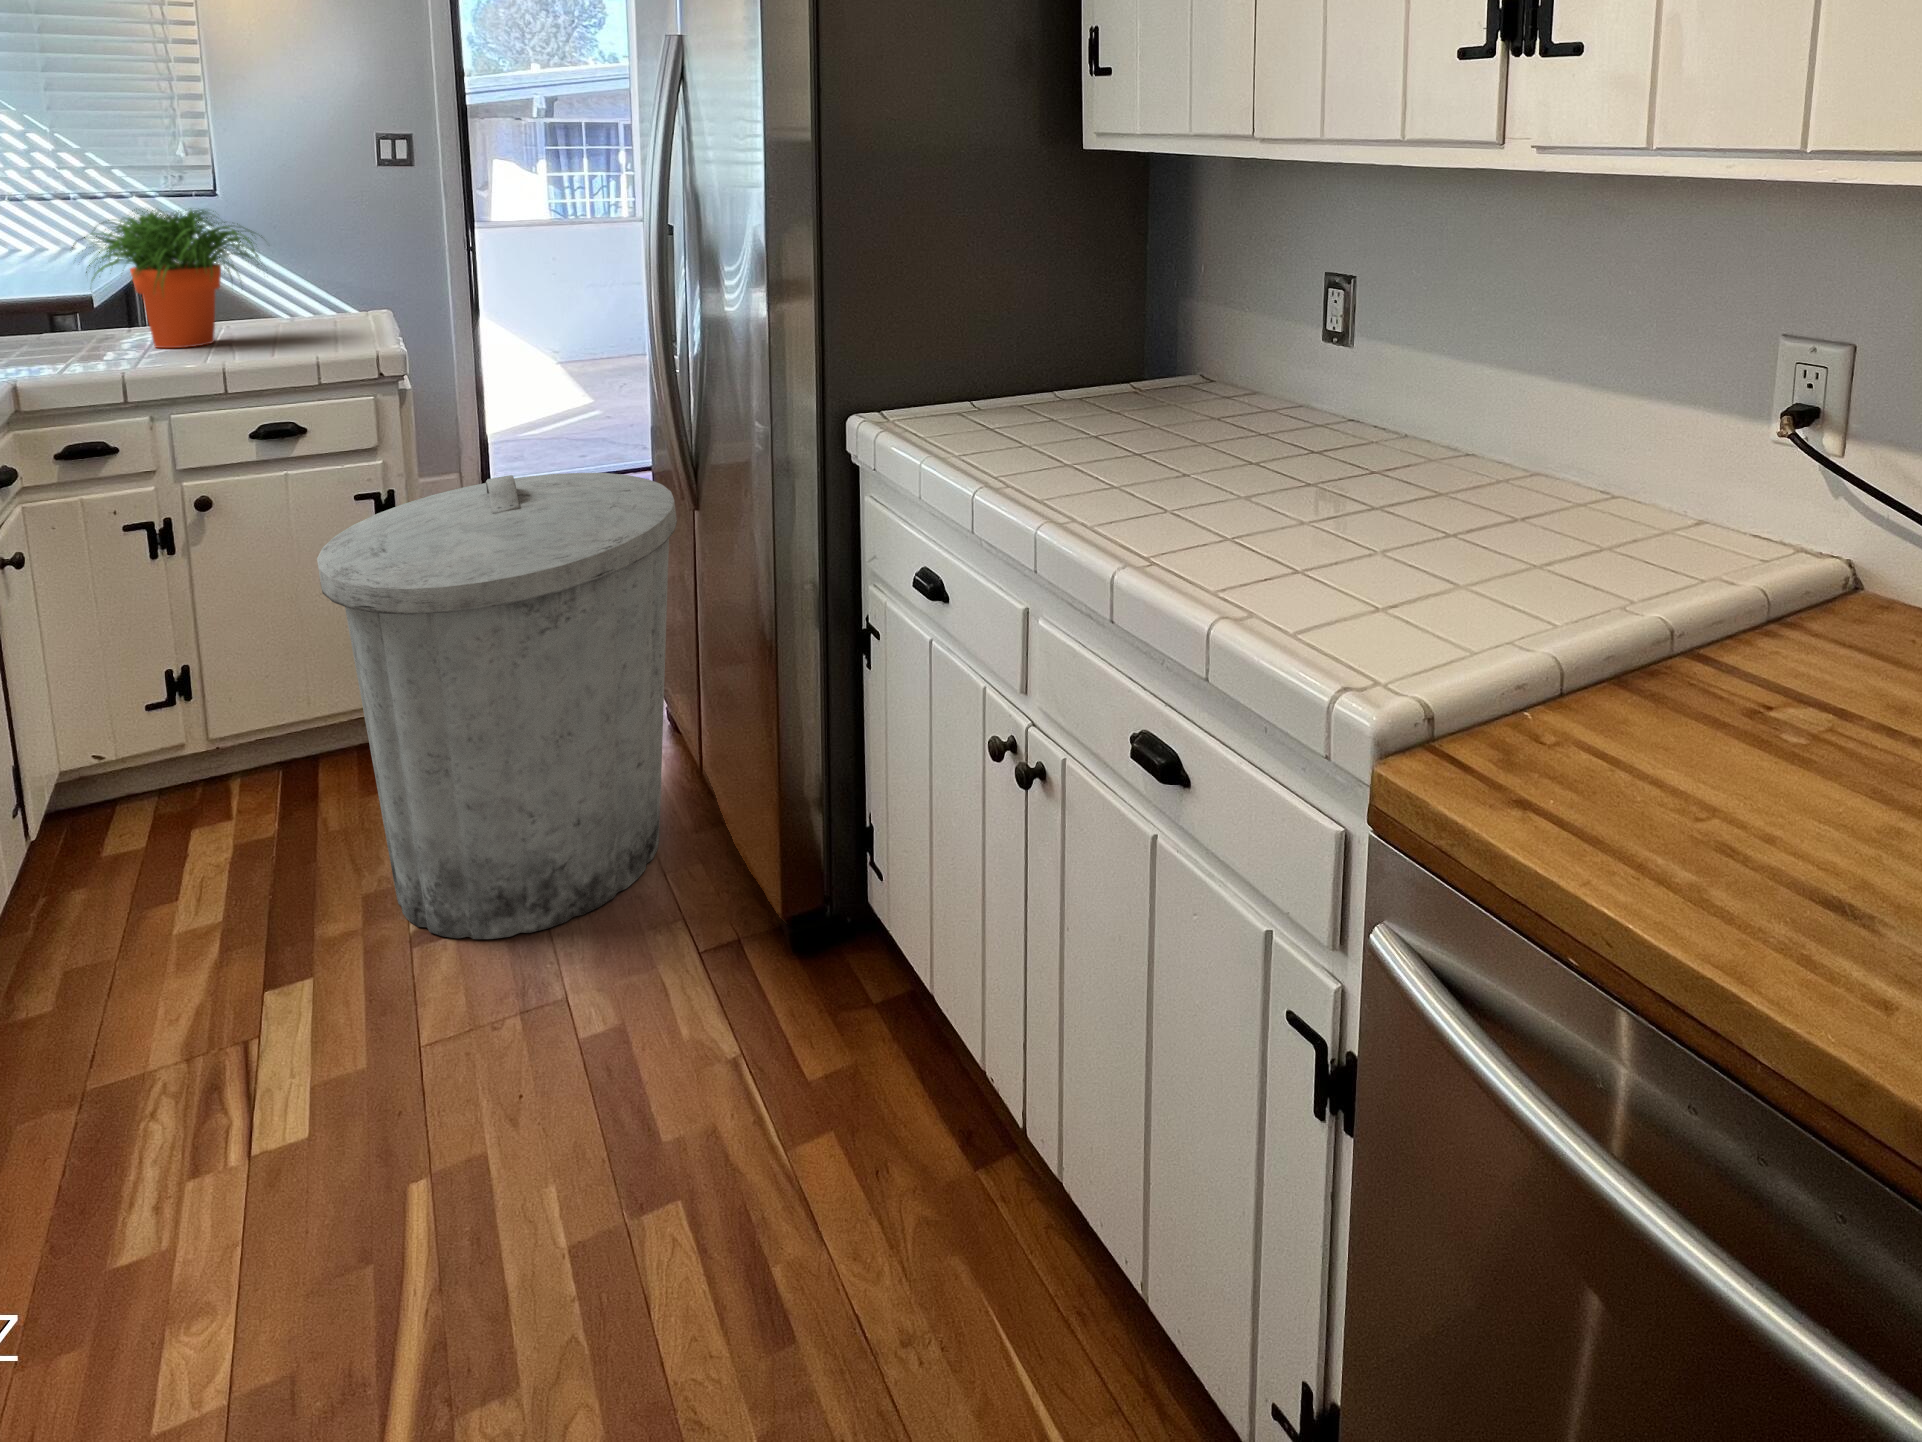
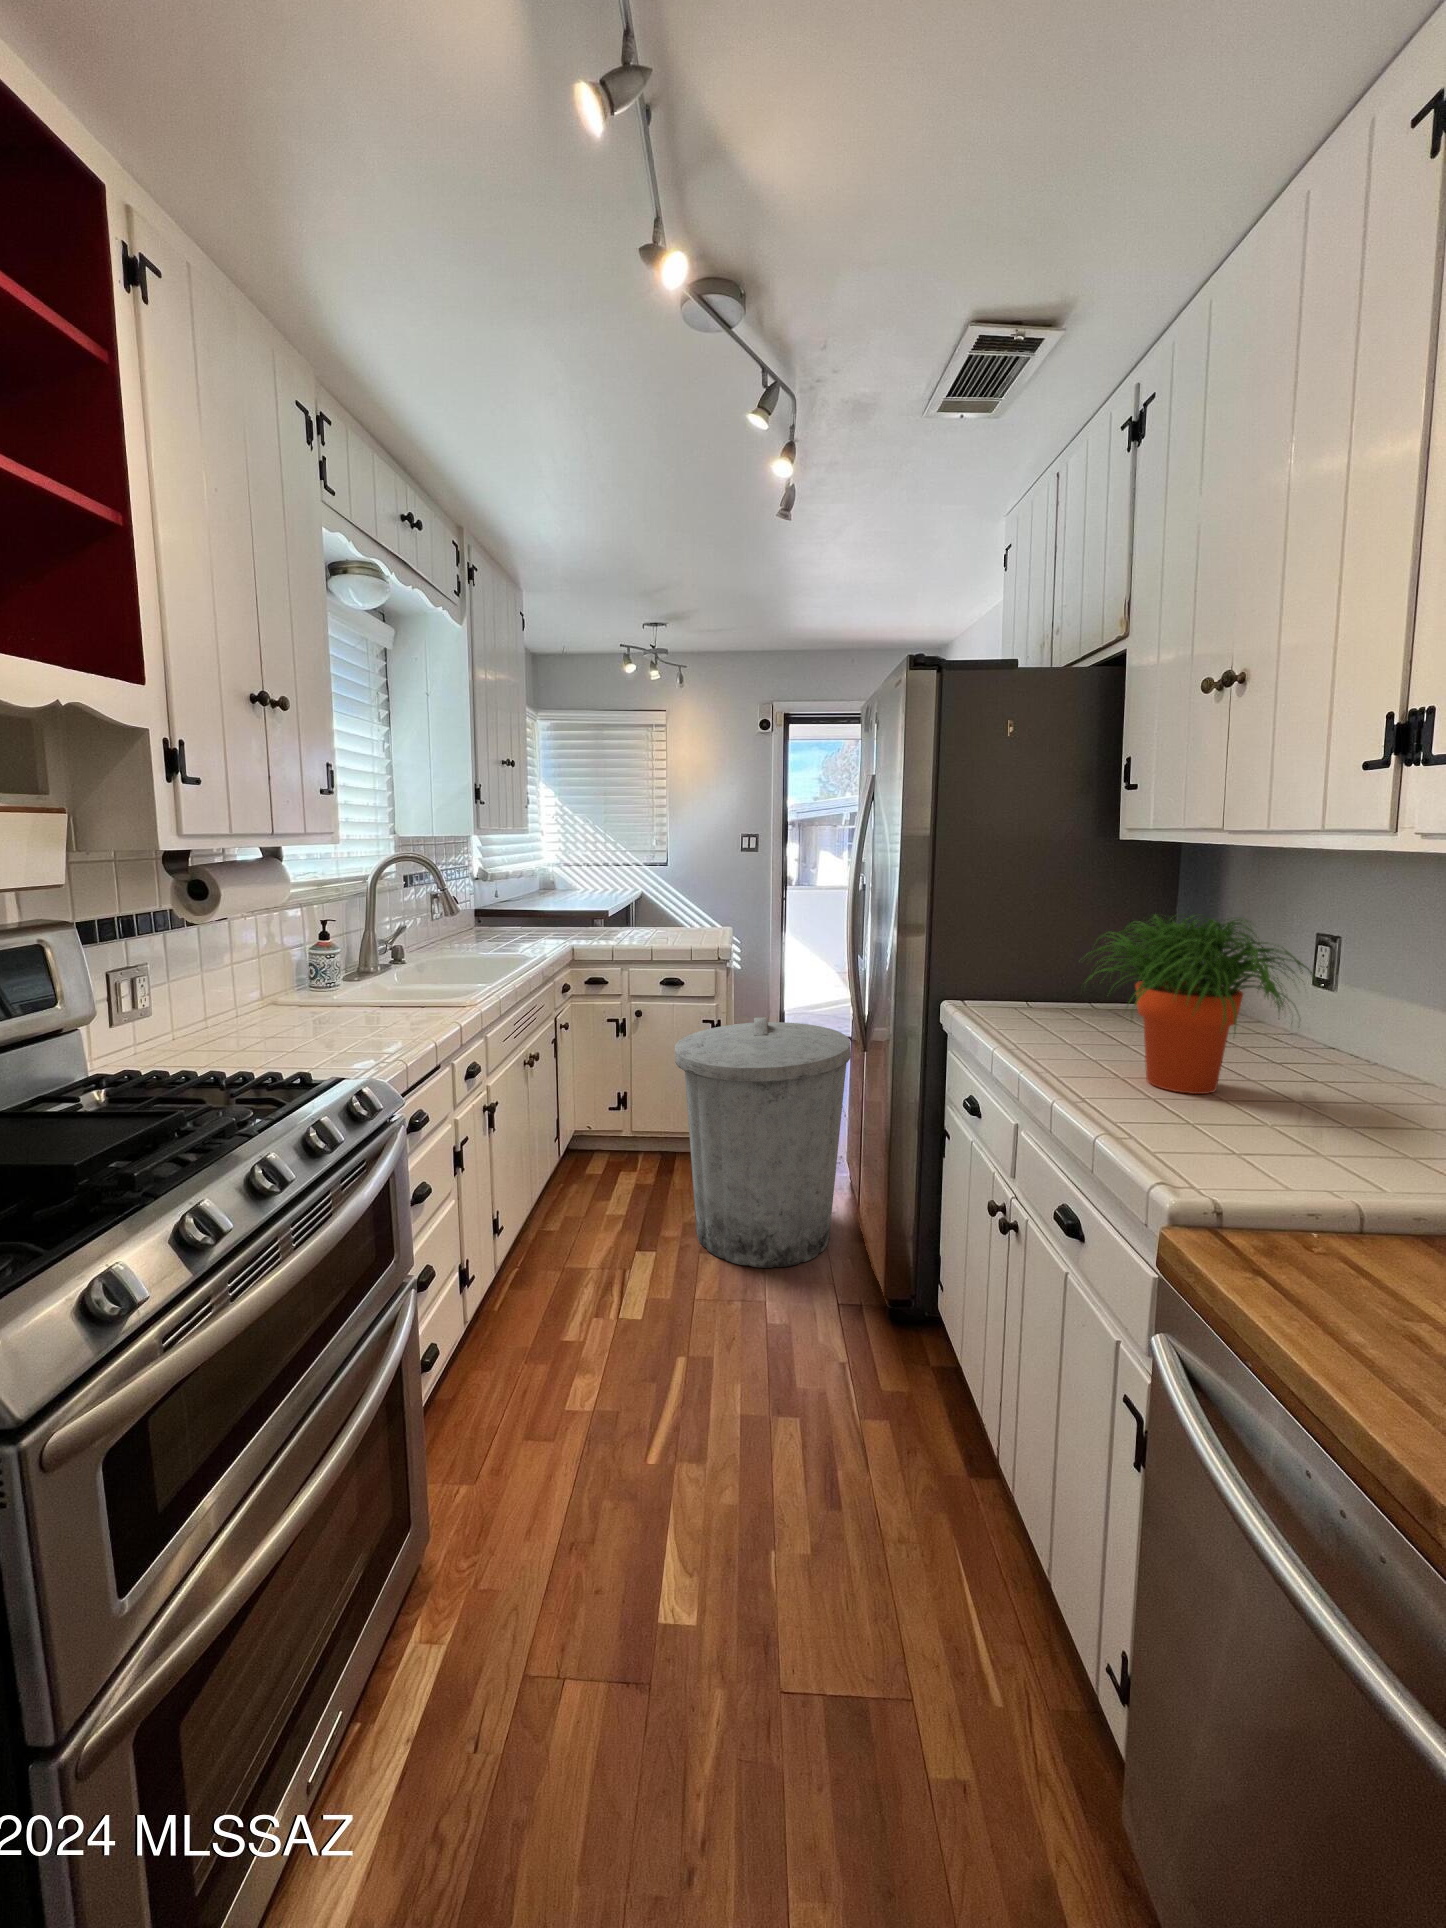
potted plant: present [72,208,263,348] -> present [1085,914,1316,1094]

